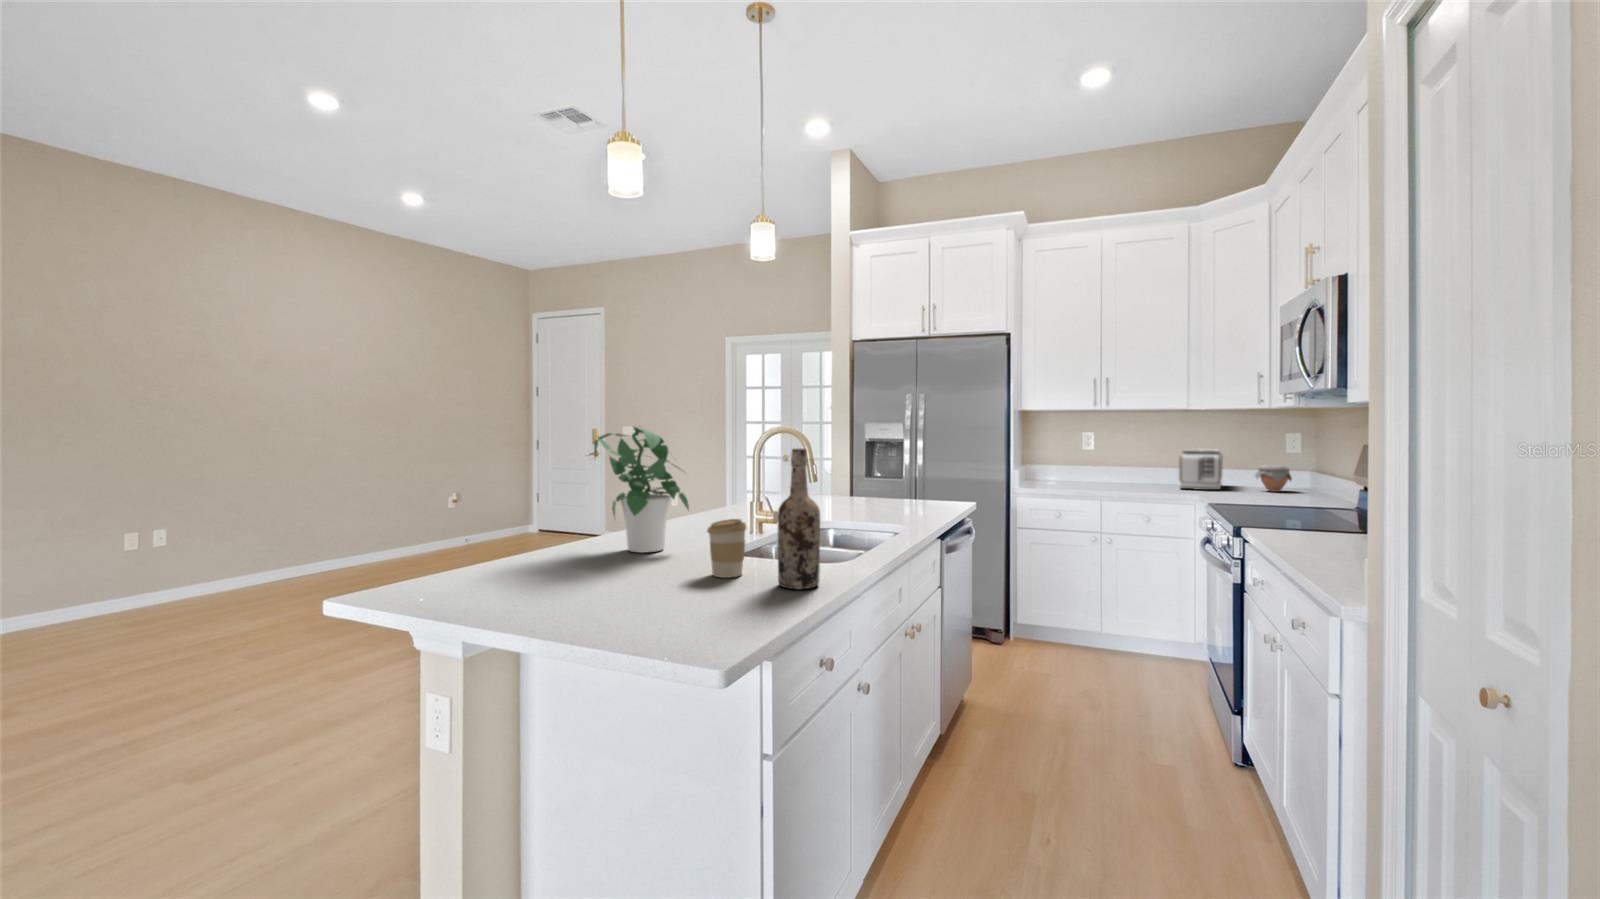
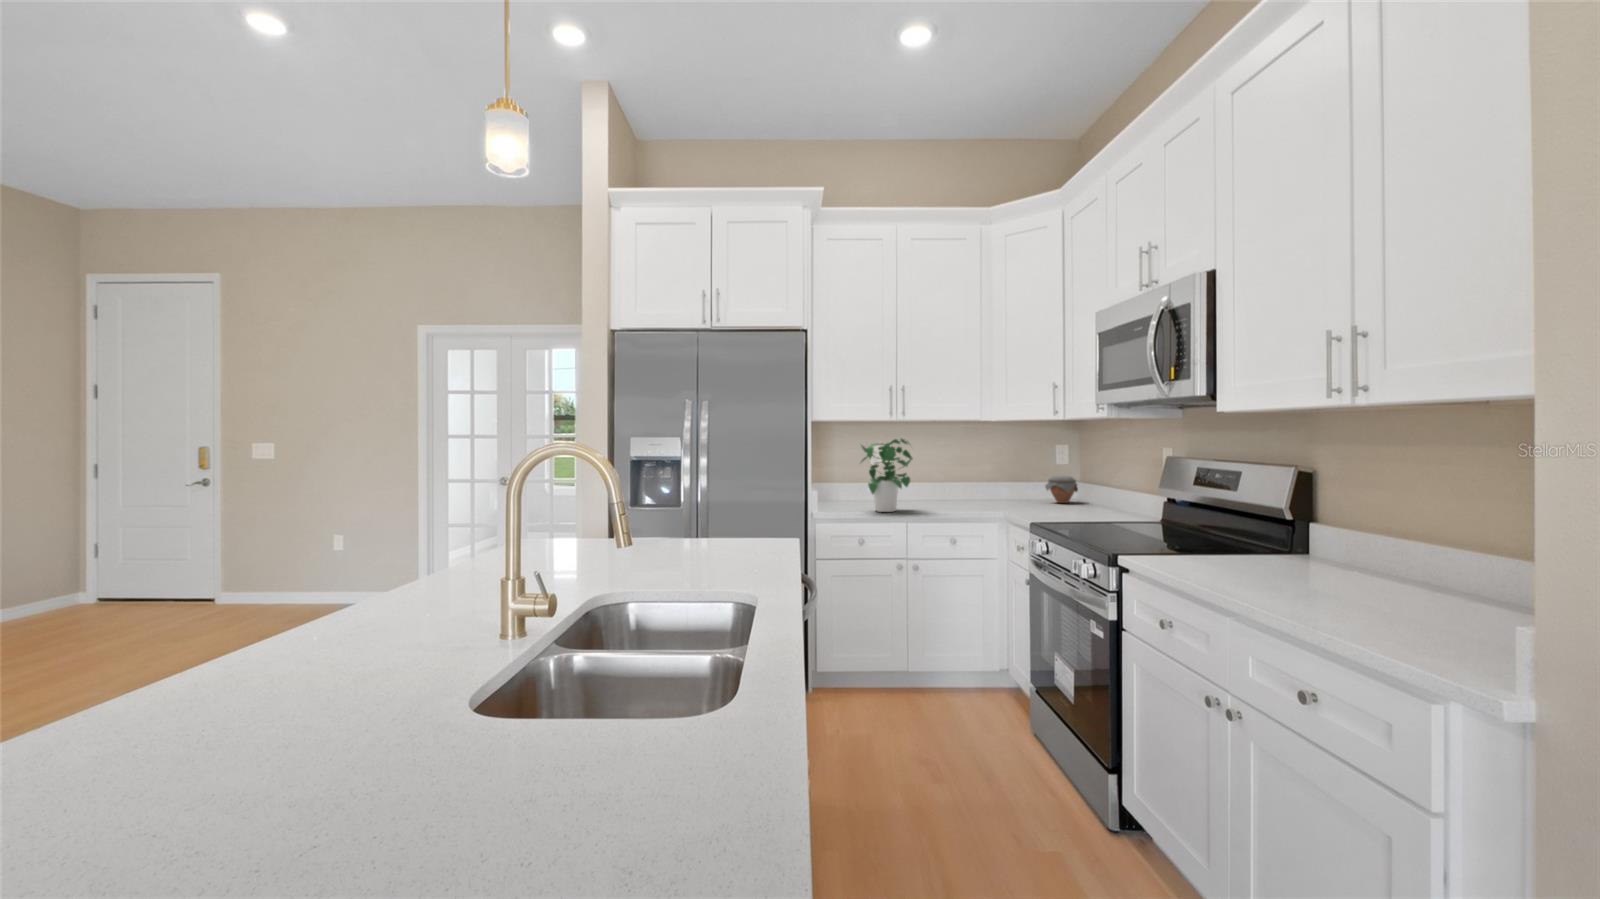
potted plant: present [594,427,689,553] -> present [861,439,913,512]
wine bottle: present [778,449,820,589] -> none [632,512,727,836]
toaster: present [1179,449,1222,490] -> none [972,461,1017,504]
coffee cup: present [707,519,747,578] -> none [446,667,543,818]

